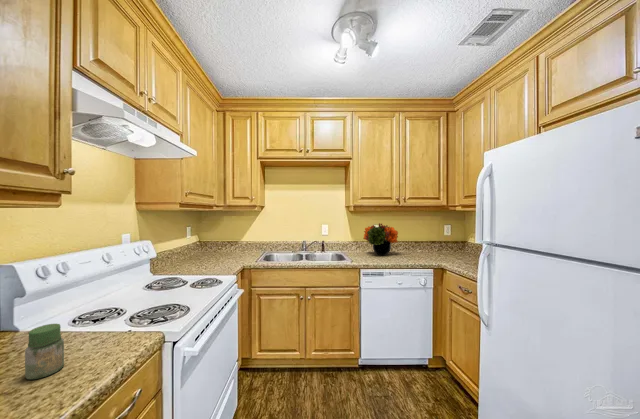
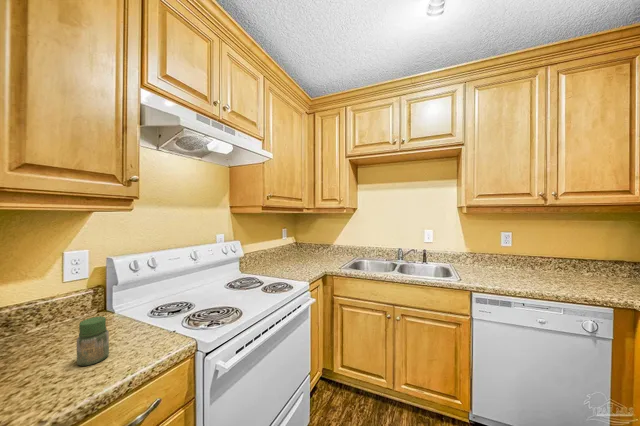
flower arrangement: present [363,223,398,255] -> none [481,231,544,276]

